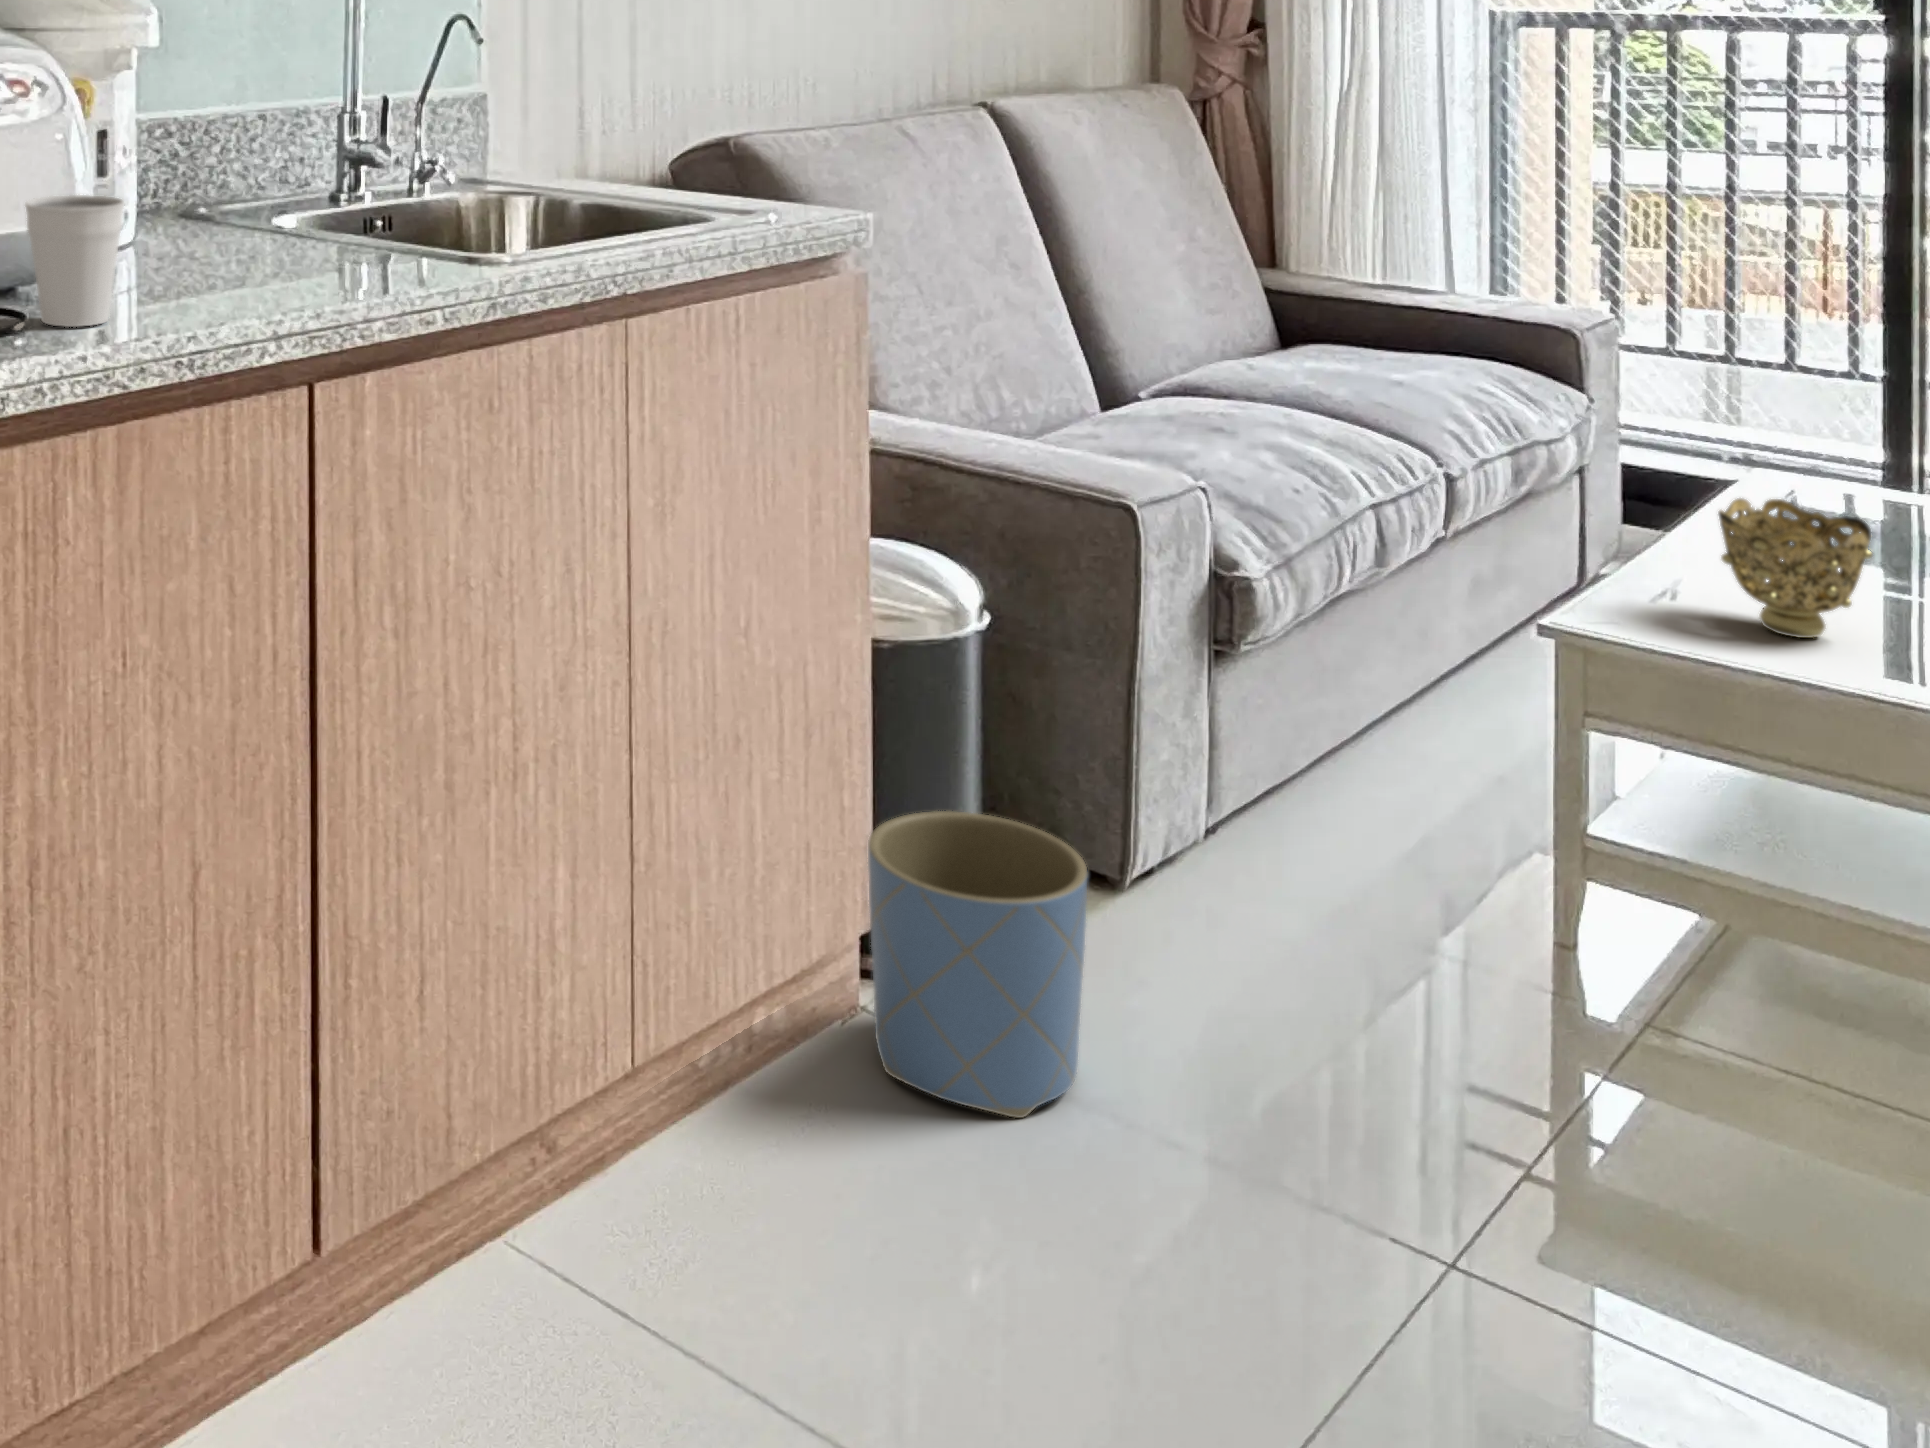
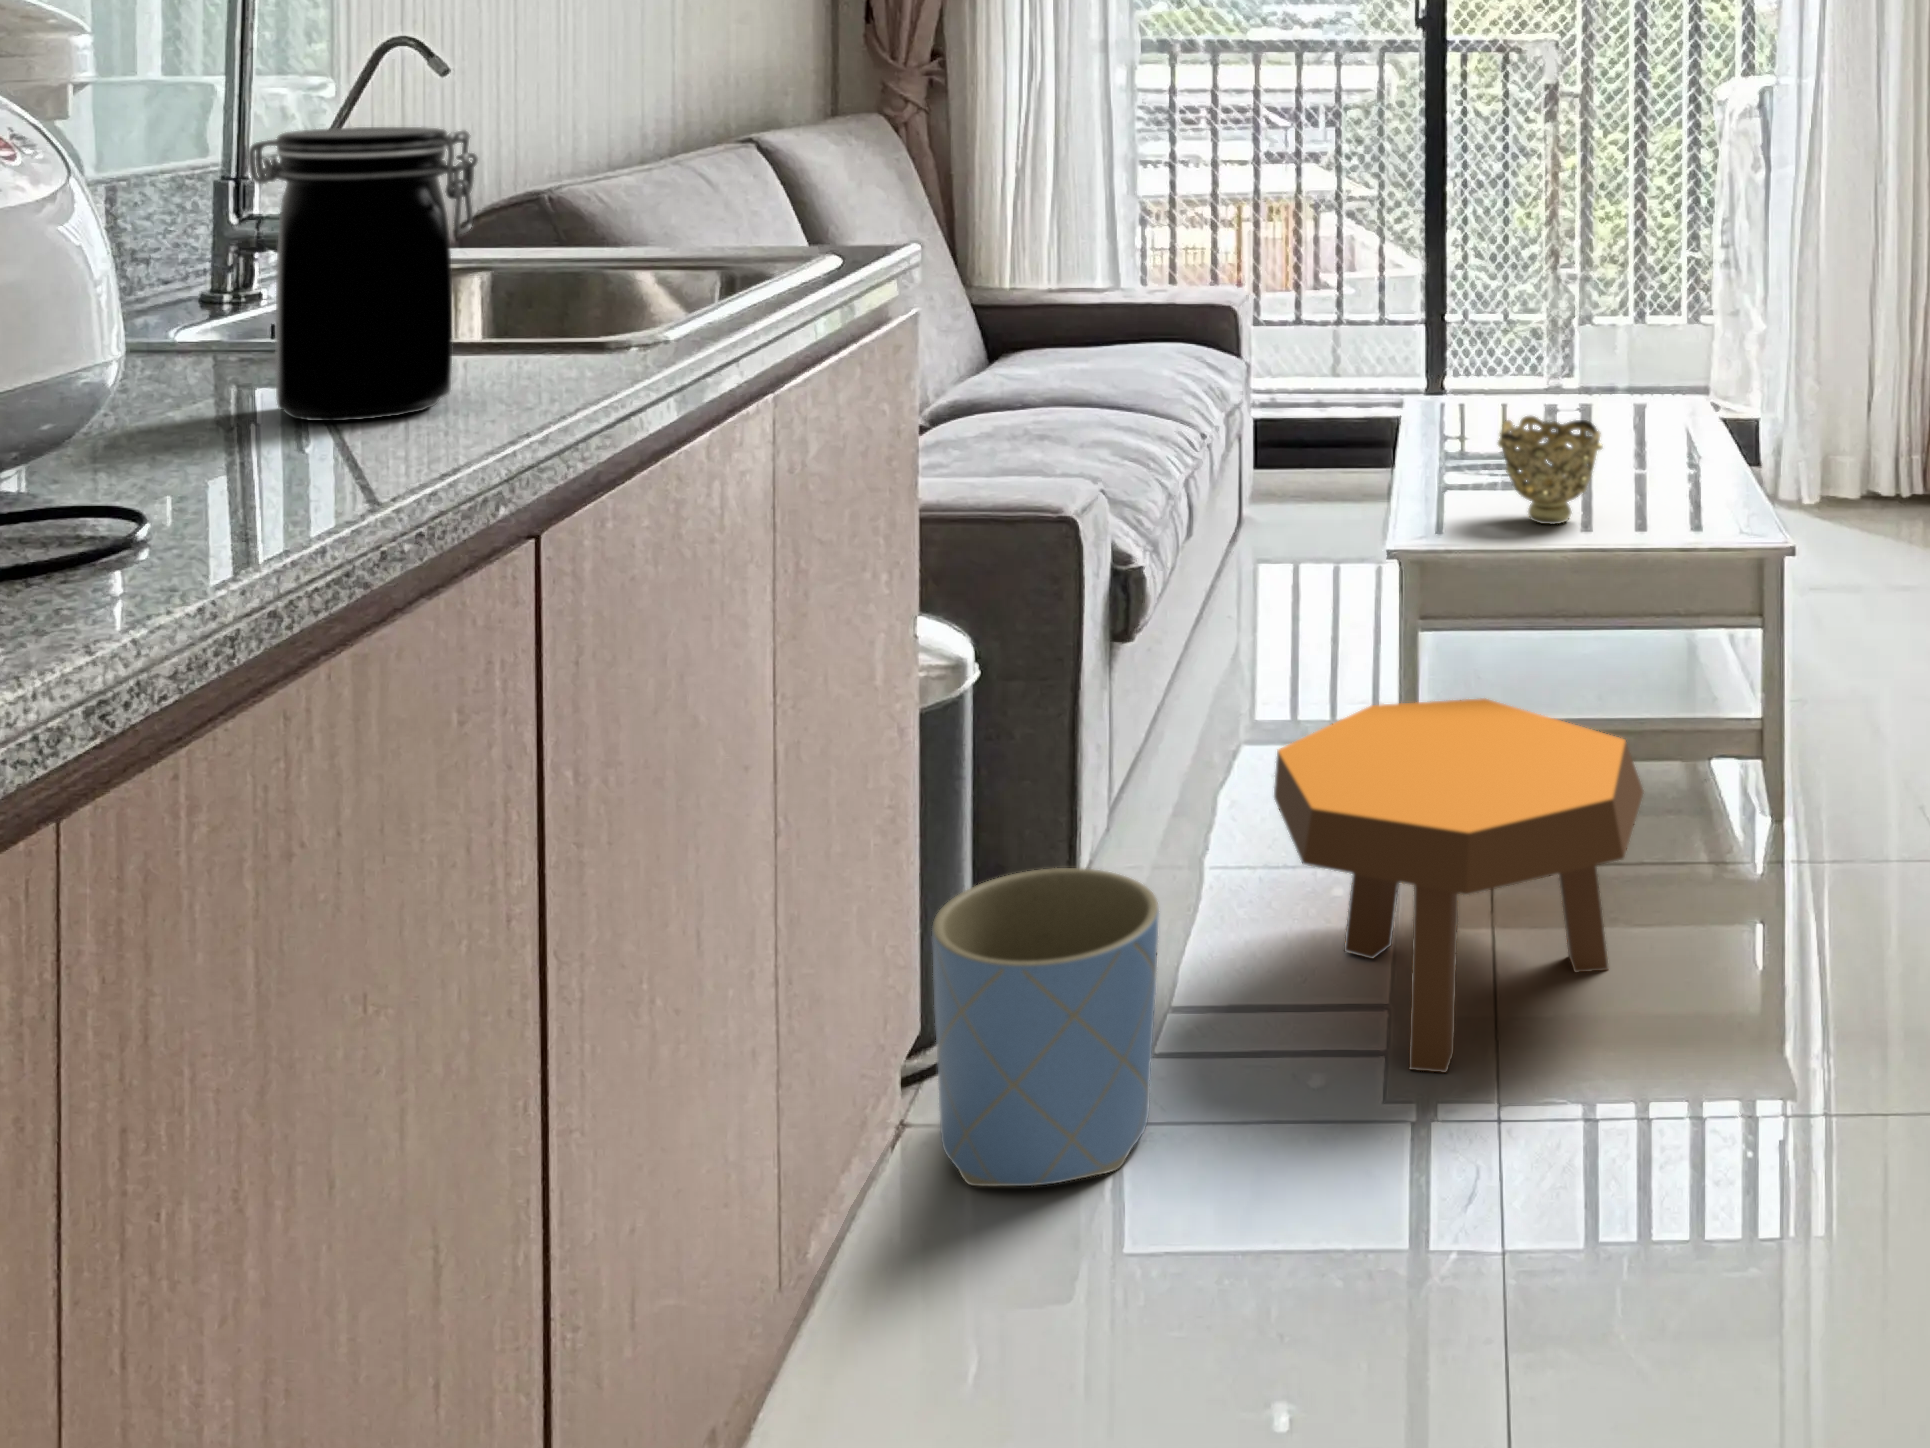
jar: none [205,86,329,290] -> present [248,127,478,421]
cup: present [25,195,125,327] -> none [96,301,281,514]
footstool: none [1277,776,1779,1184] -> present [1274,699,1644,1072]

